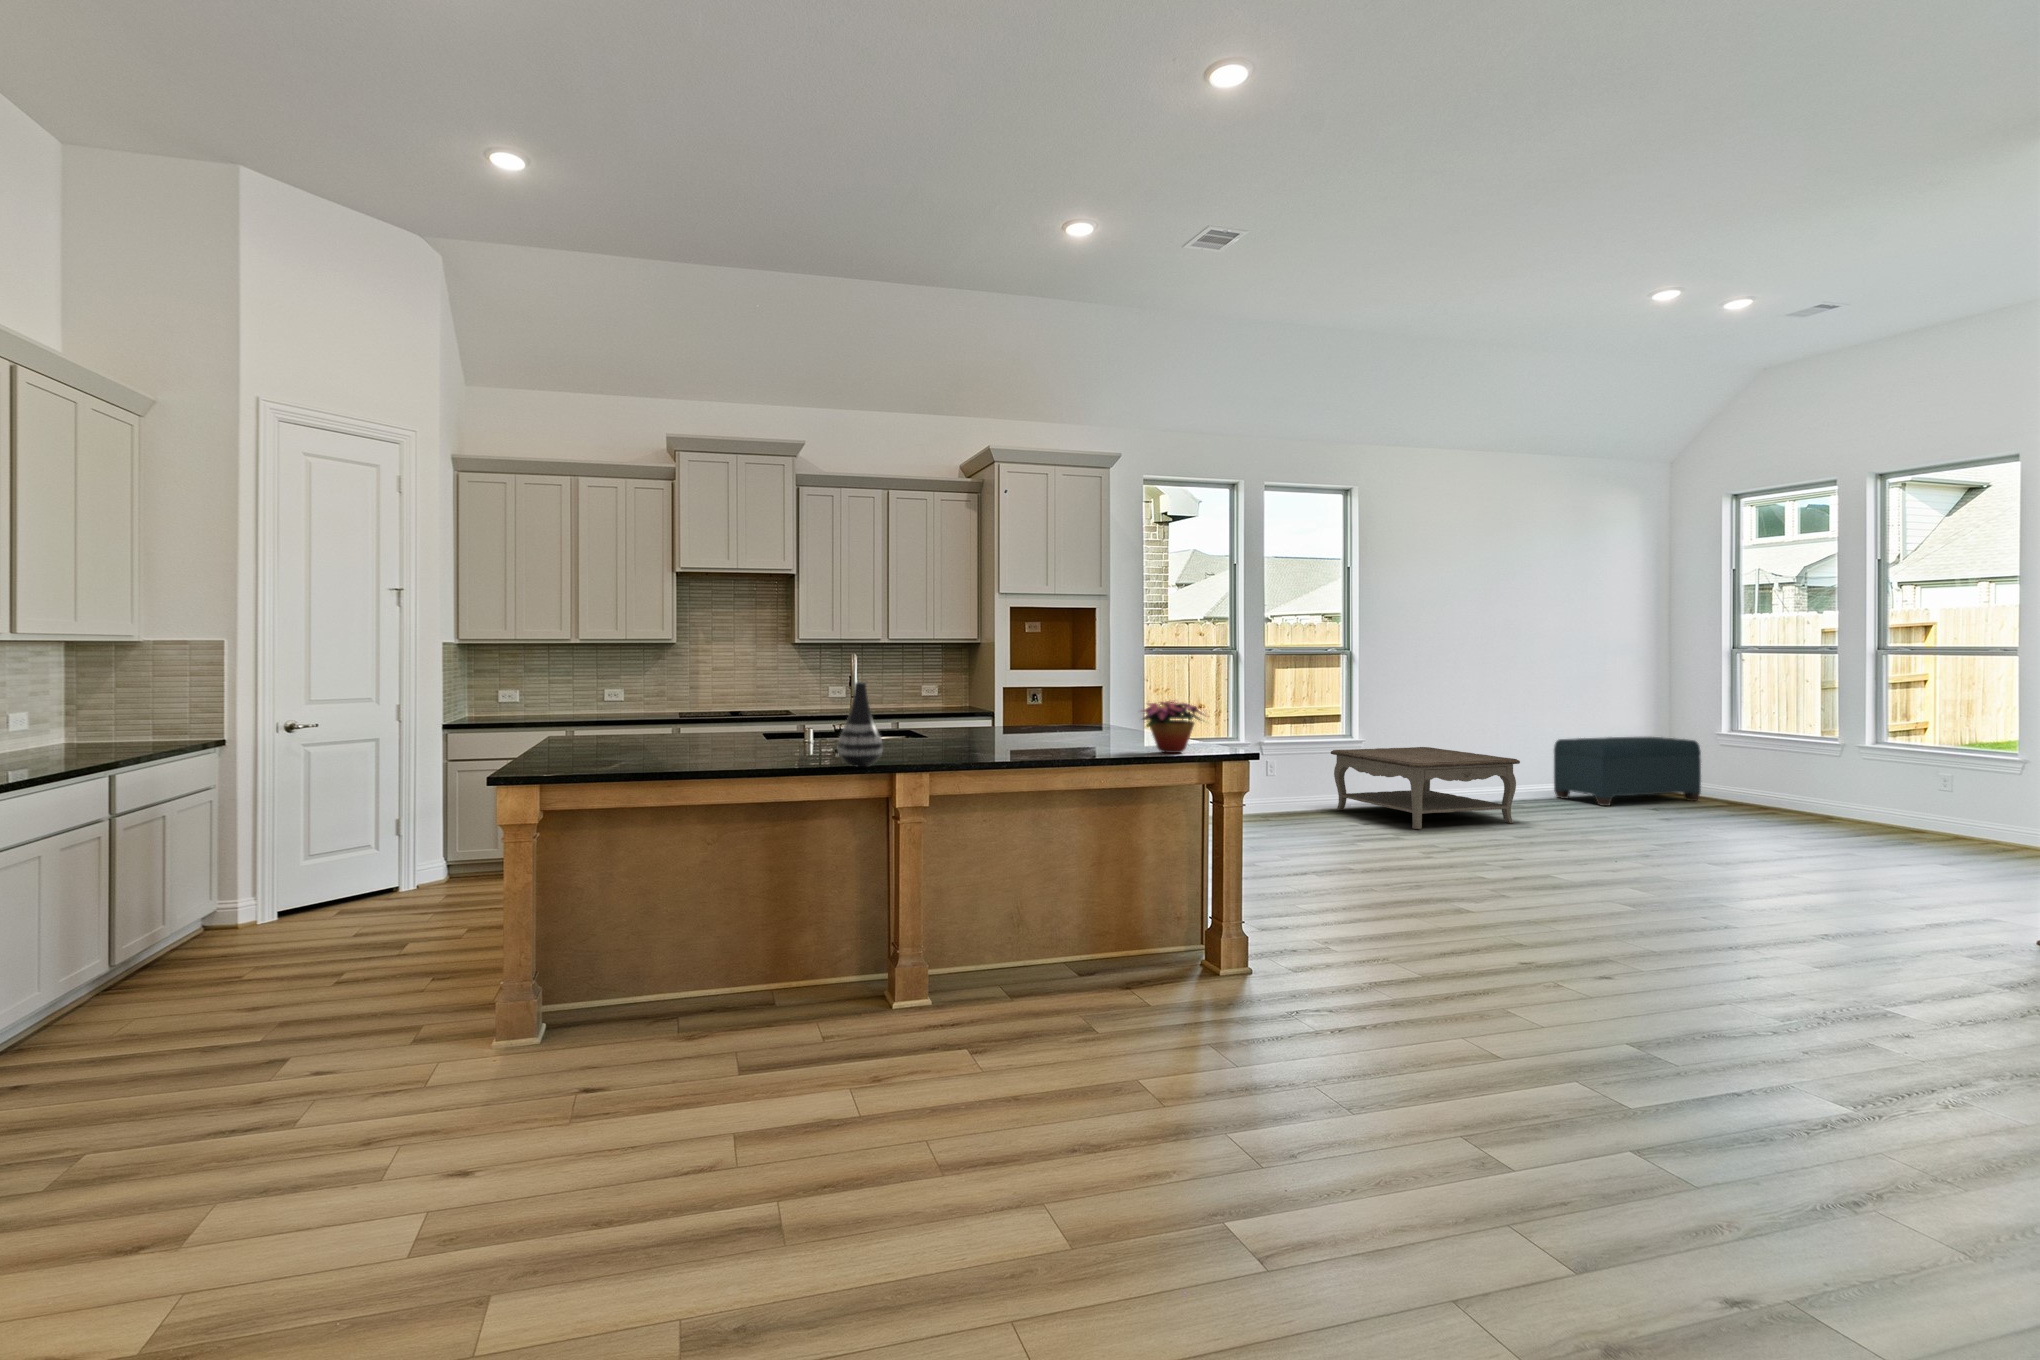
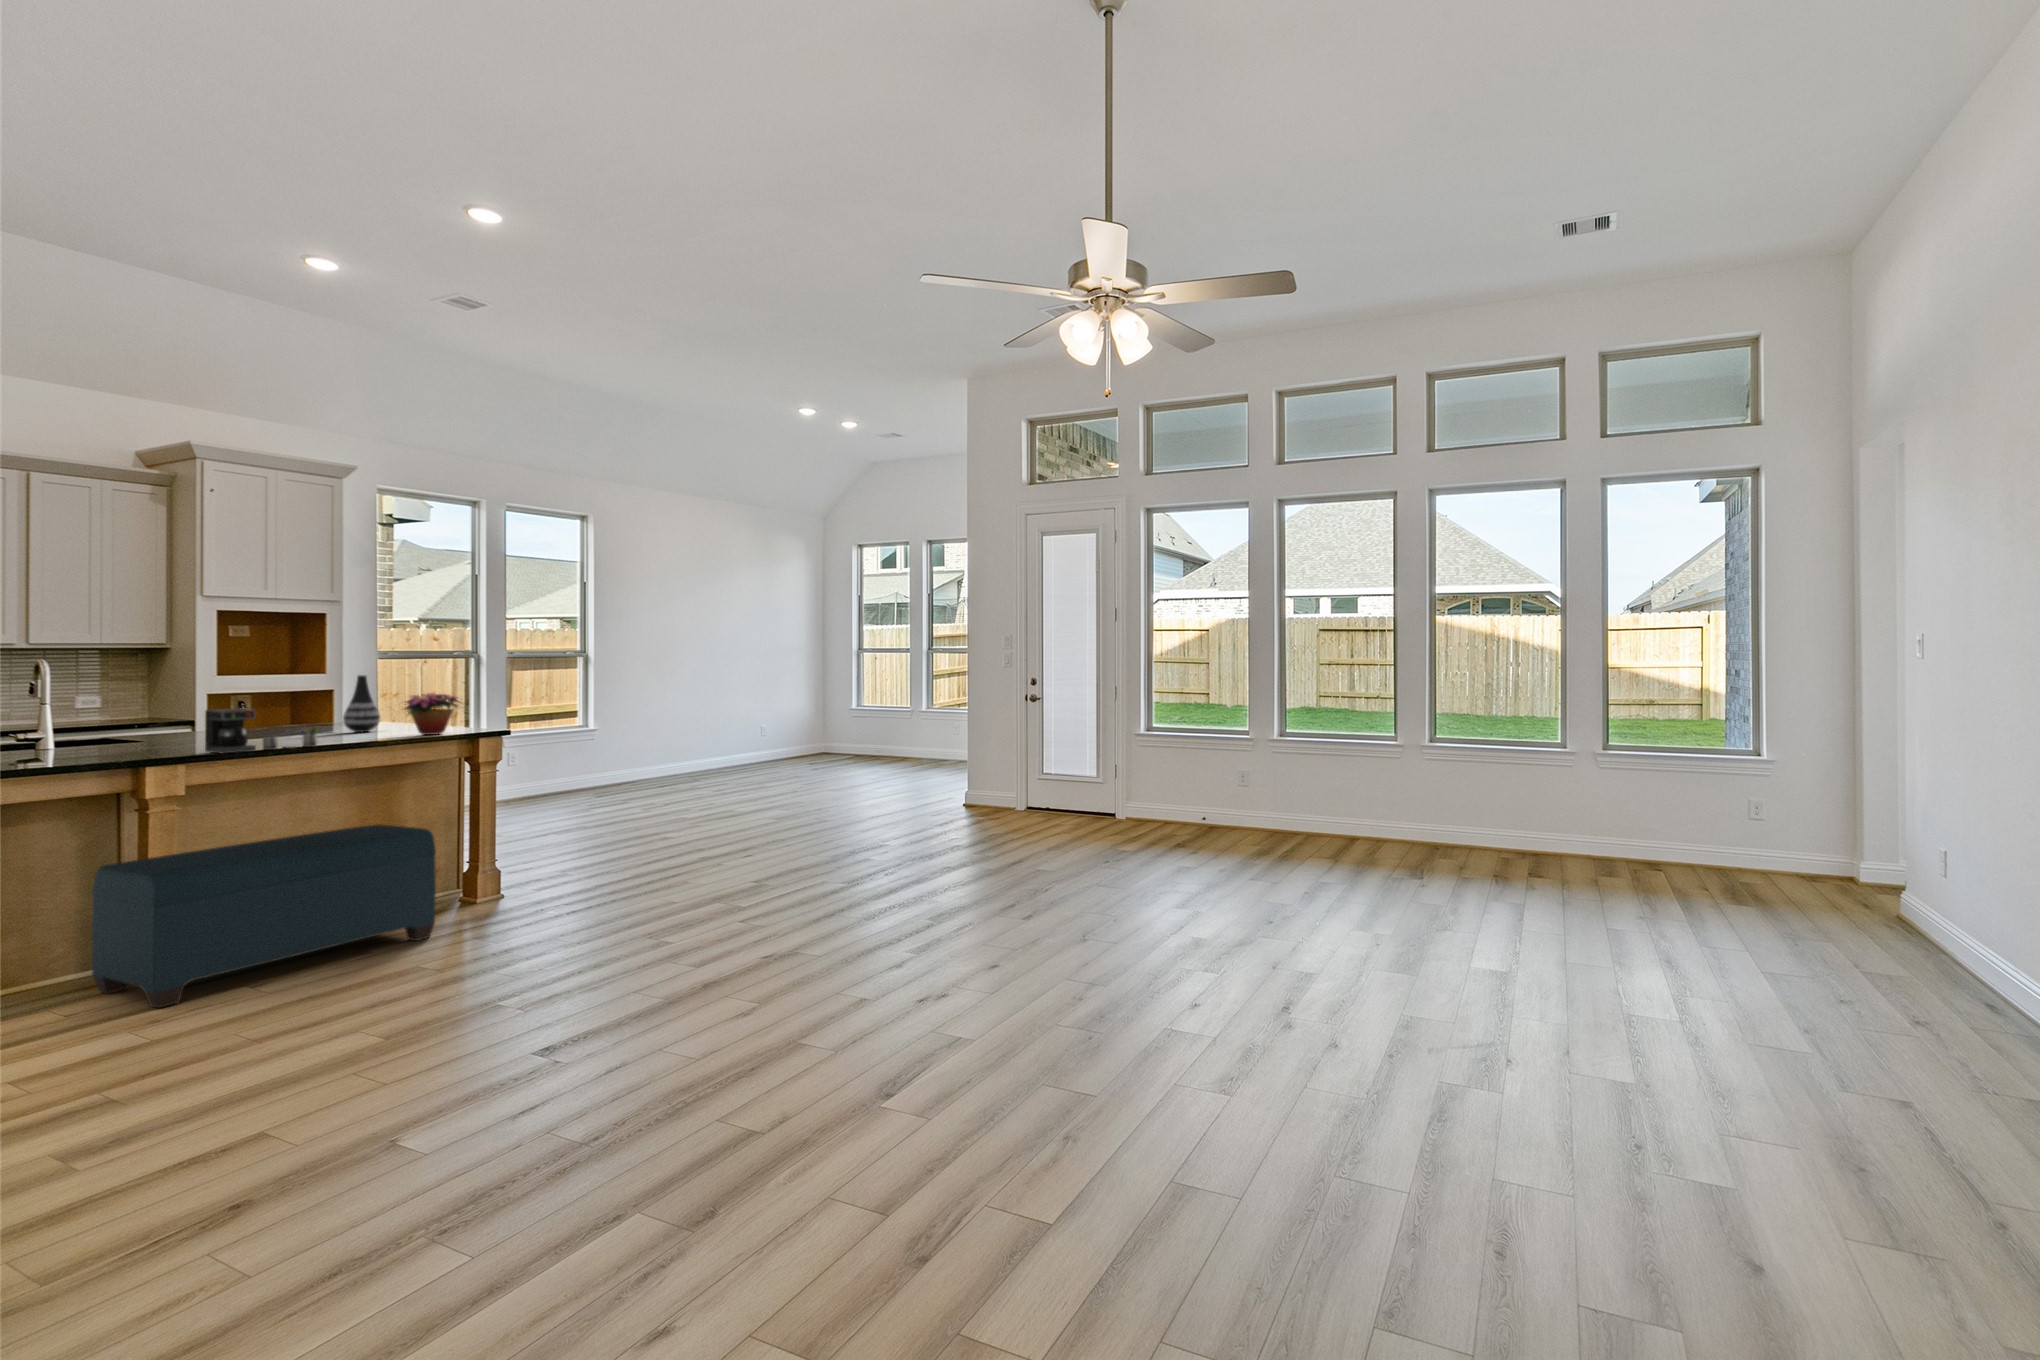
vase: present [837,682,883,768] -> present [343,675,380,732]
coffee maker: none [954,712,1054,763] -> present [205,709,319,754]
bench: present [1554,737,1701,806] -> present [92,824,436,1008]
coffee table: present [1331,747,1520,829] -> none [566,732,717,796]

